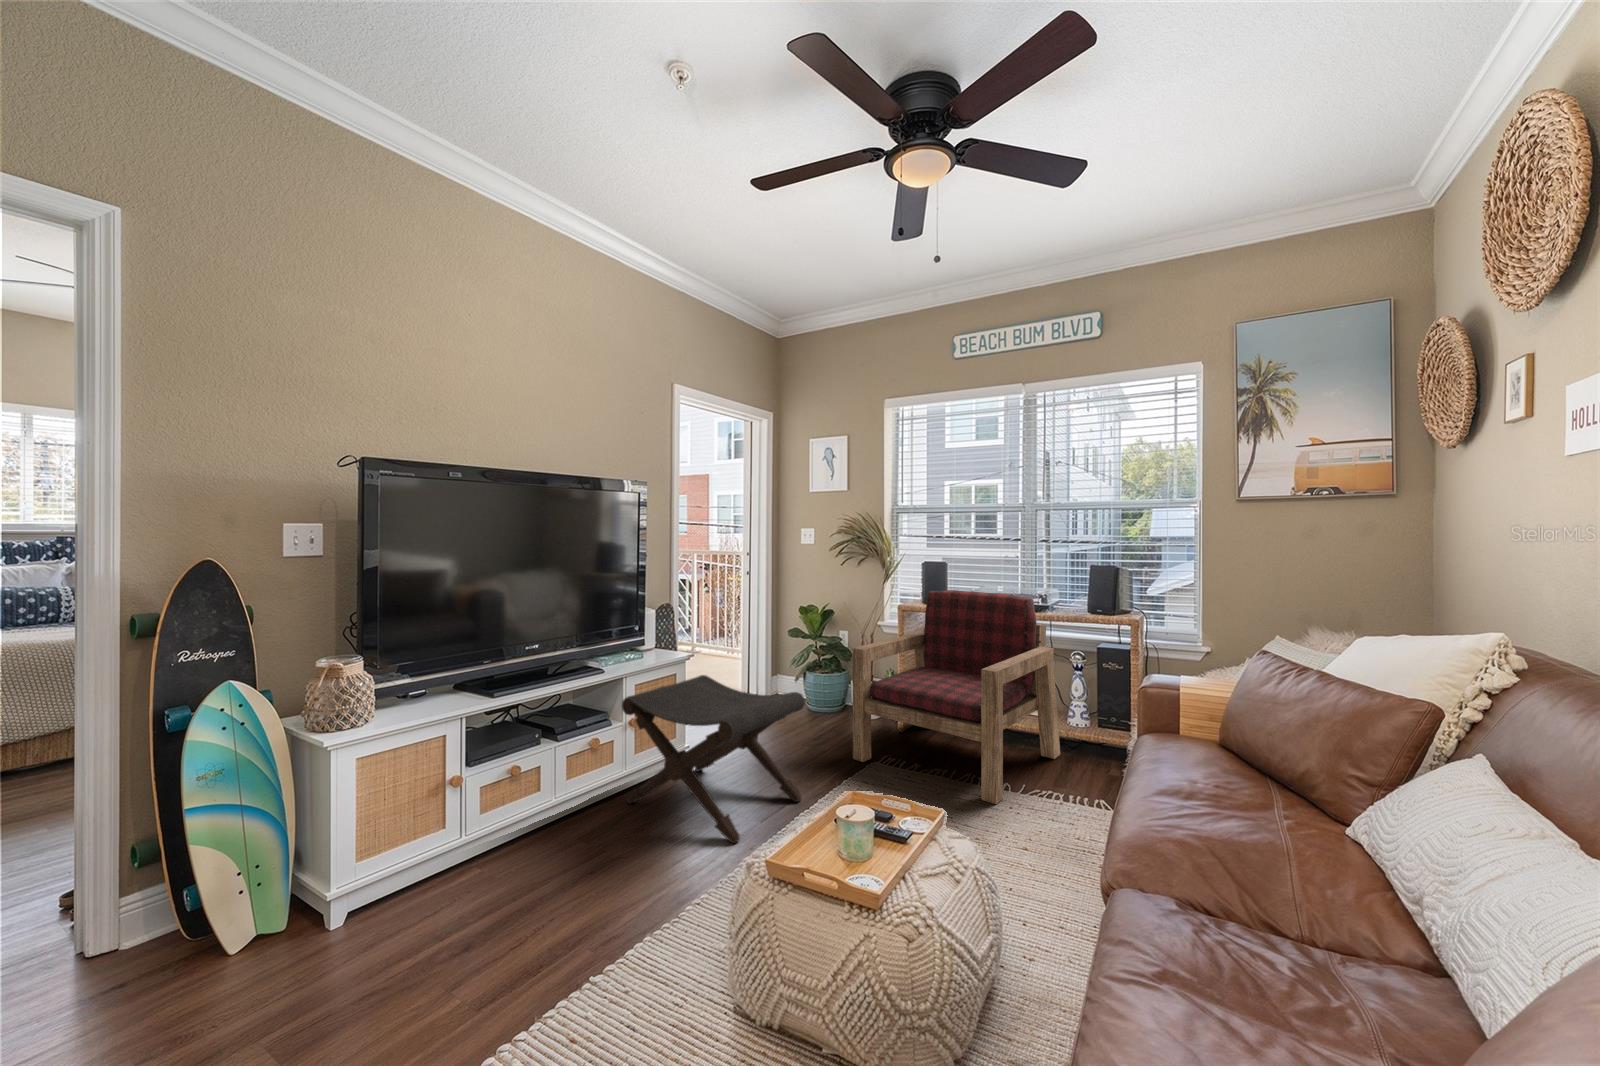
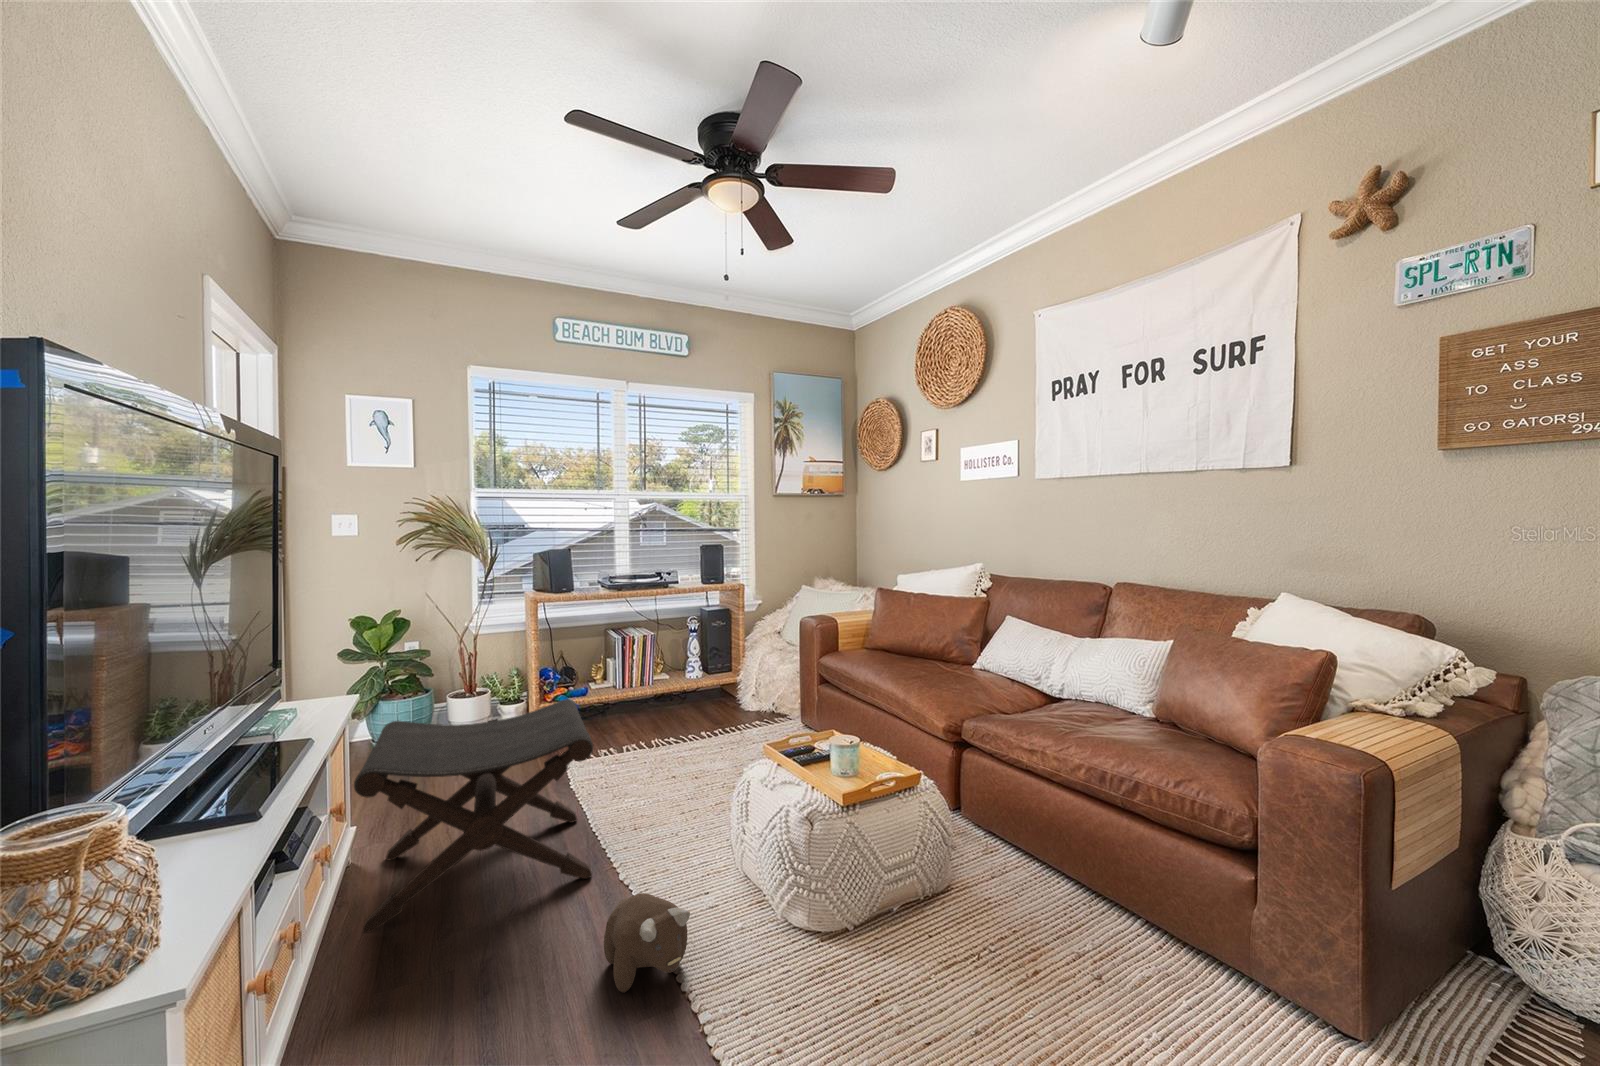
armchair: present [852,590,1060,804] -> none [548,575,716,771]
plush toy: none [599,855,680,934] -> present [604,893,690,992]

